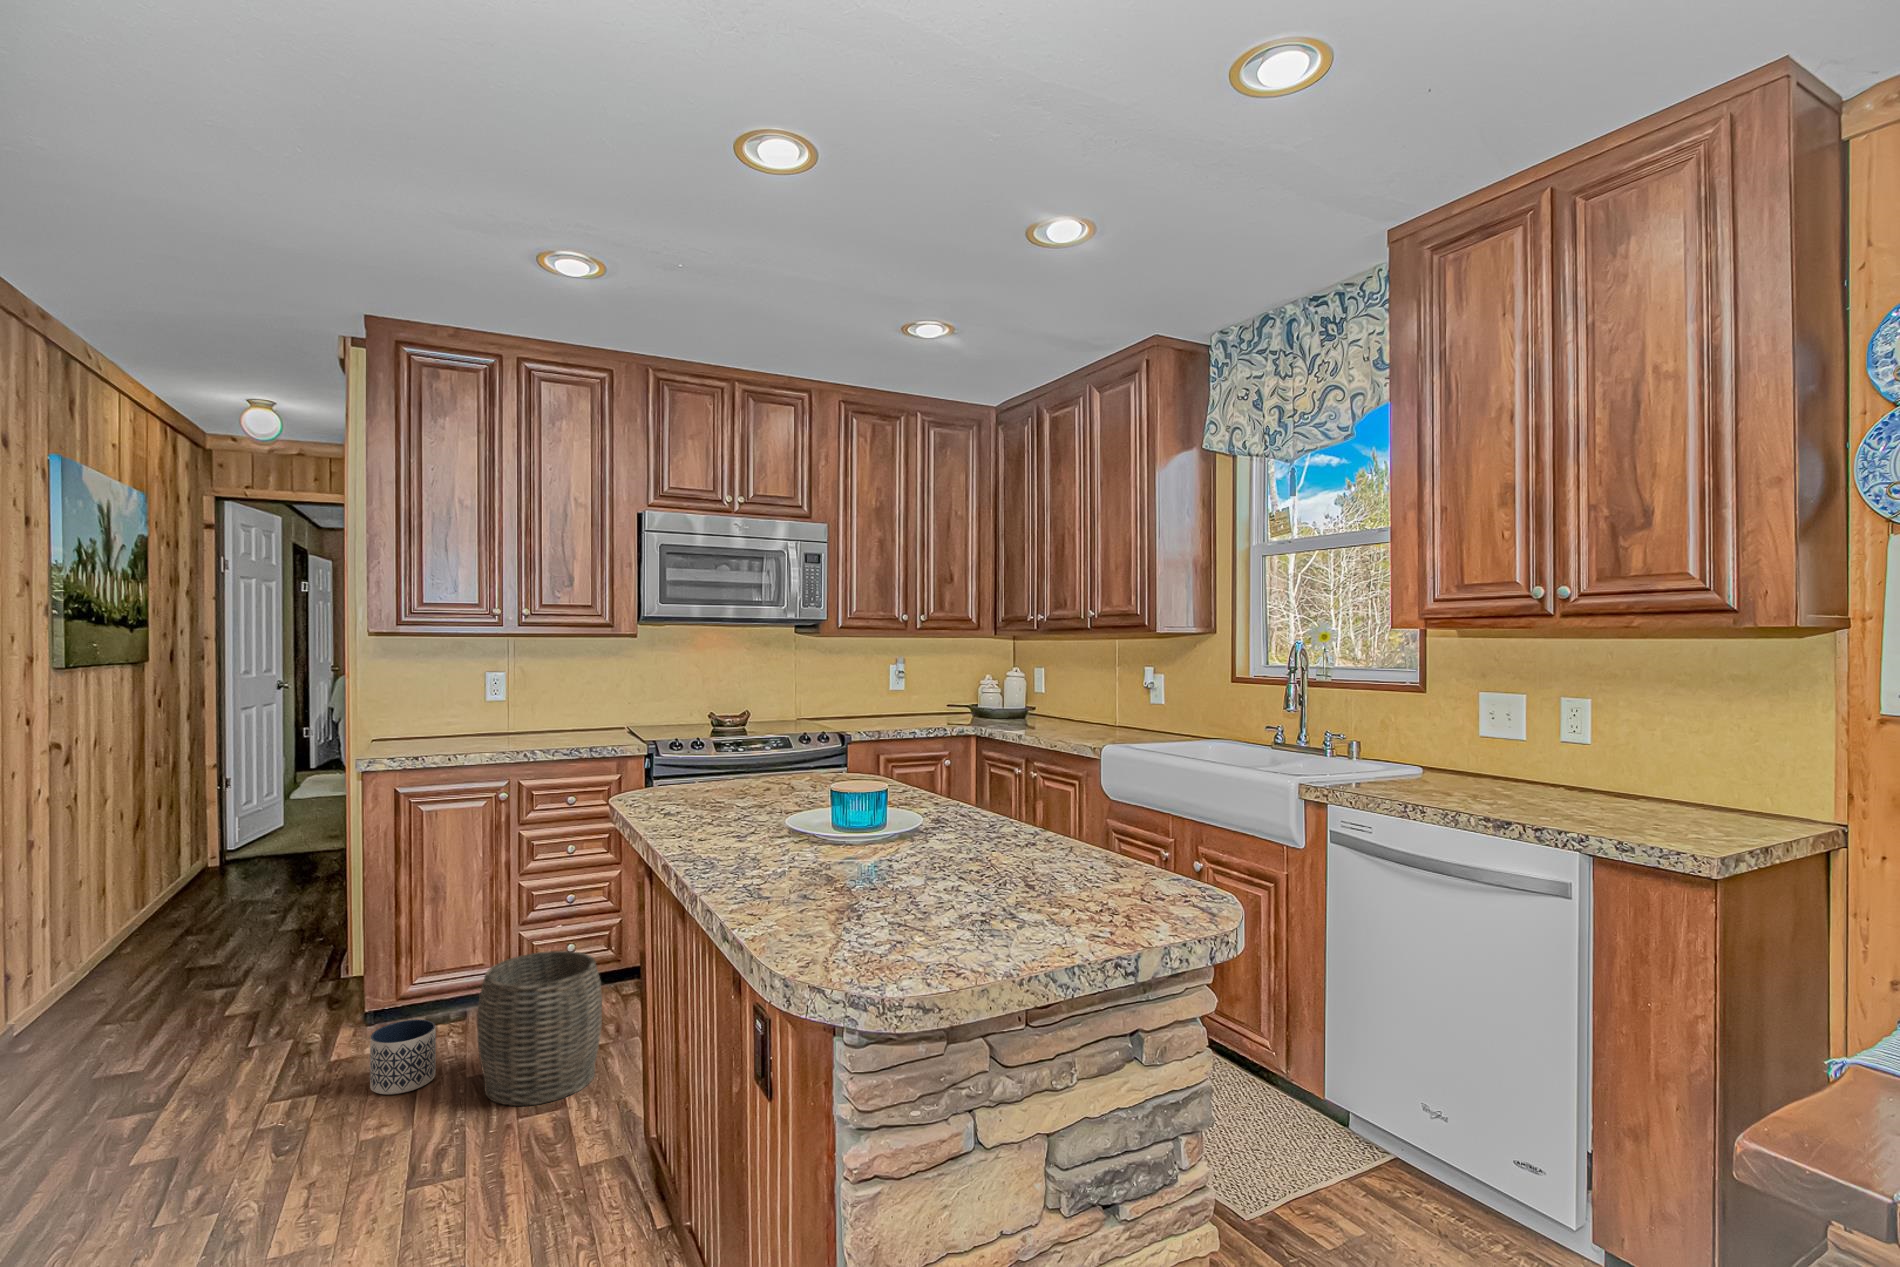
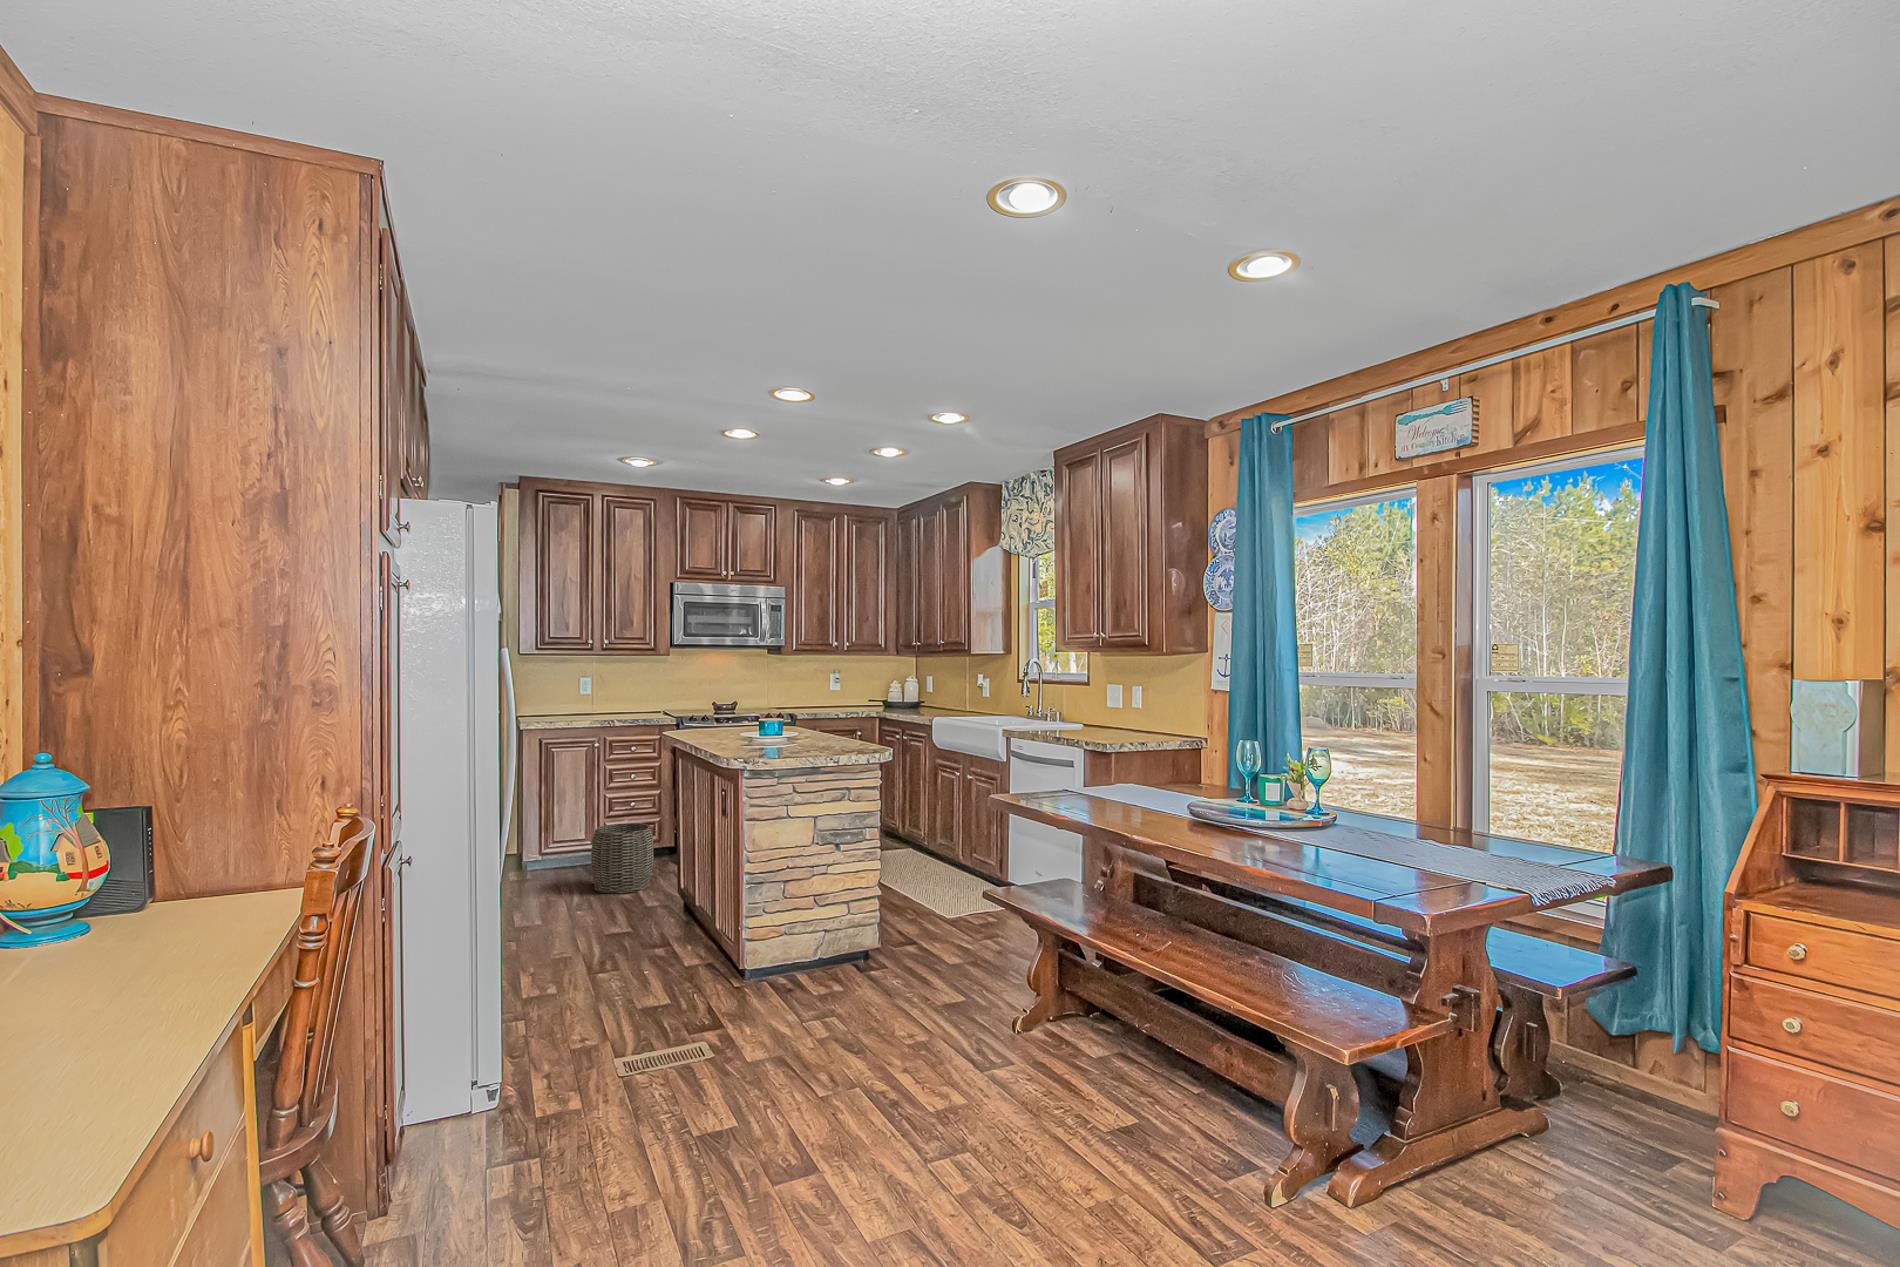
planter: present [370,1020,436,1095] -> none [536,857,568,890]

